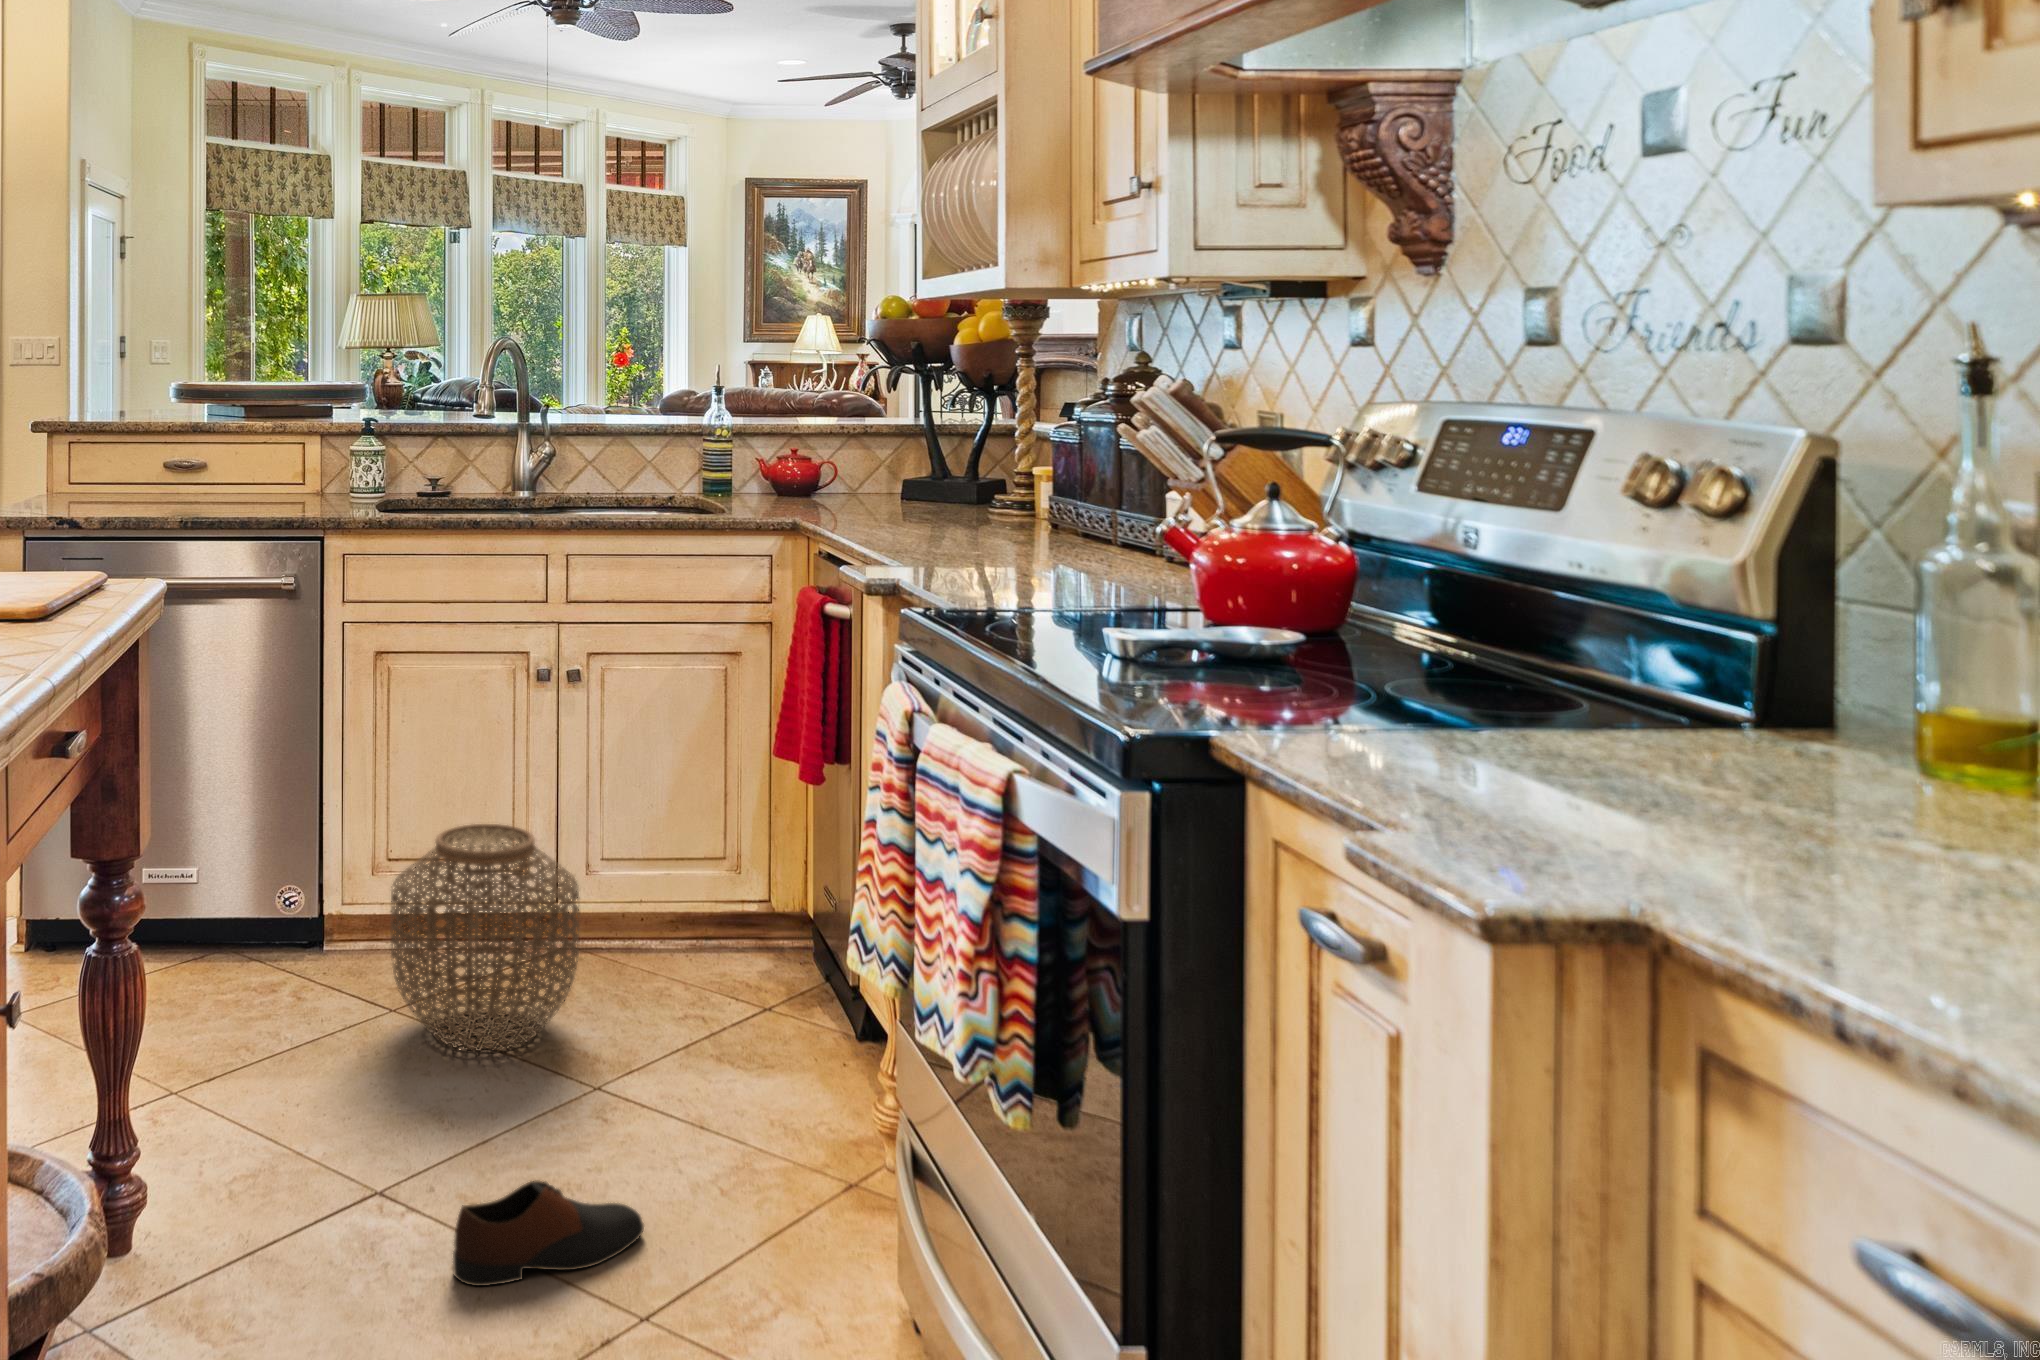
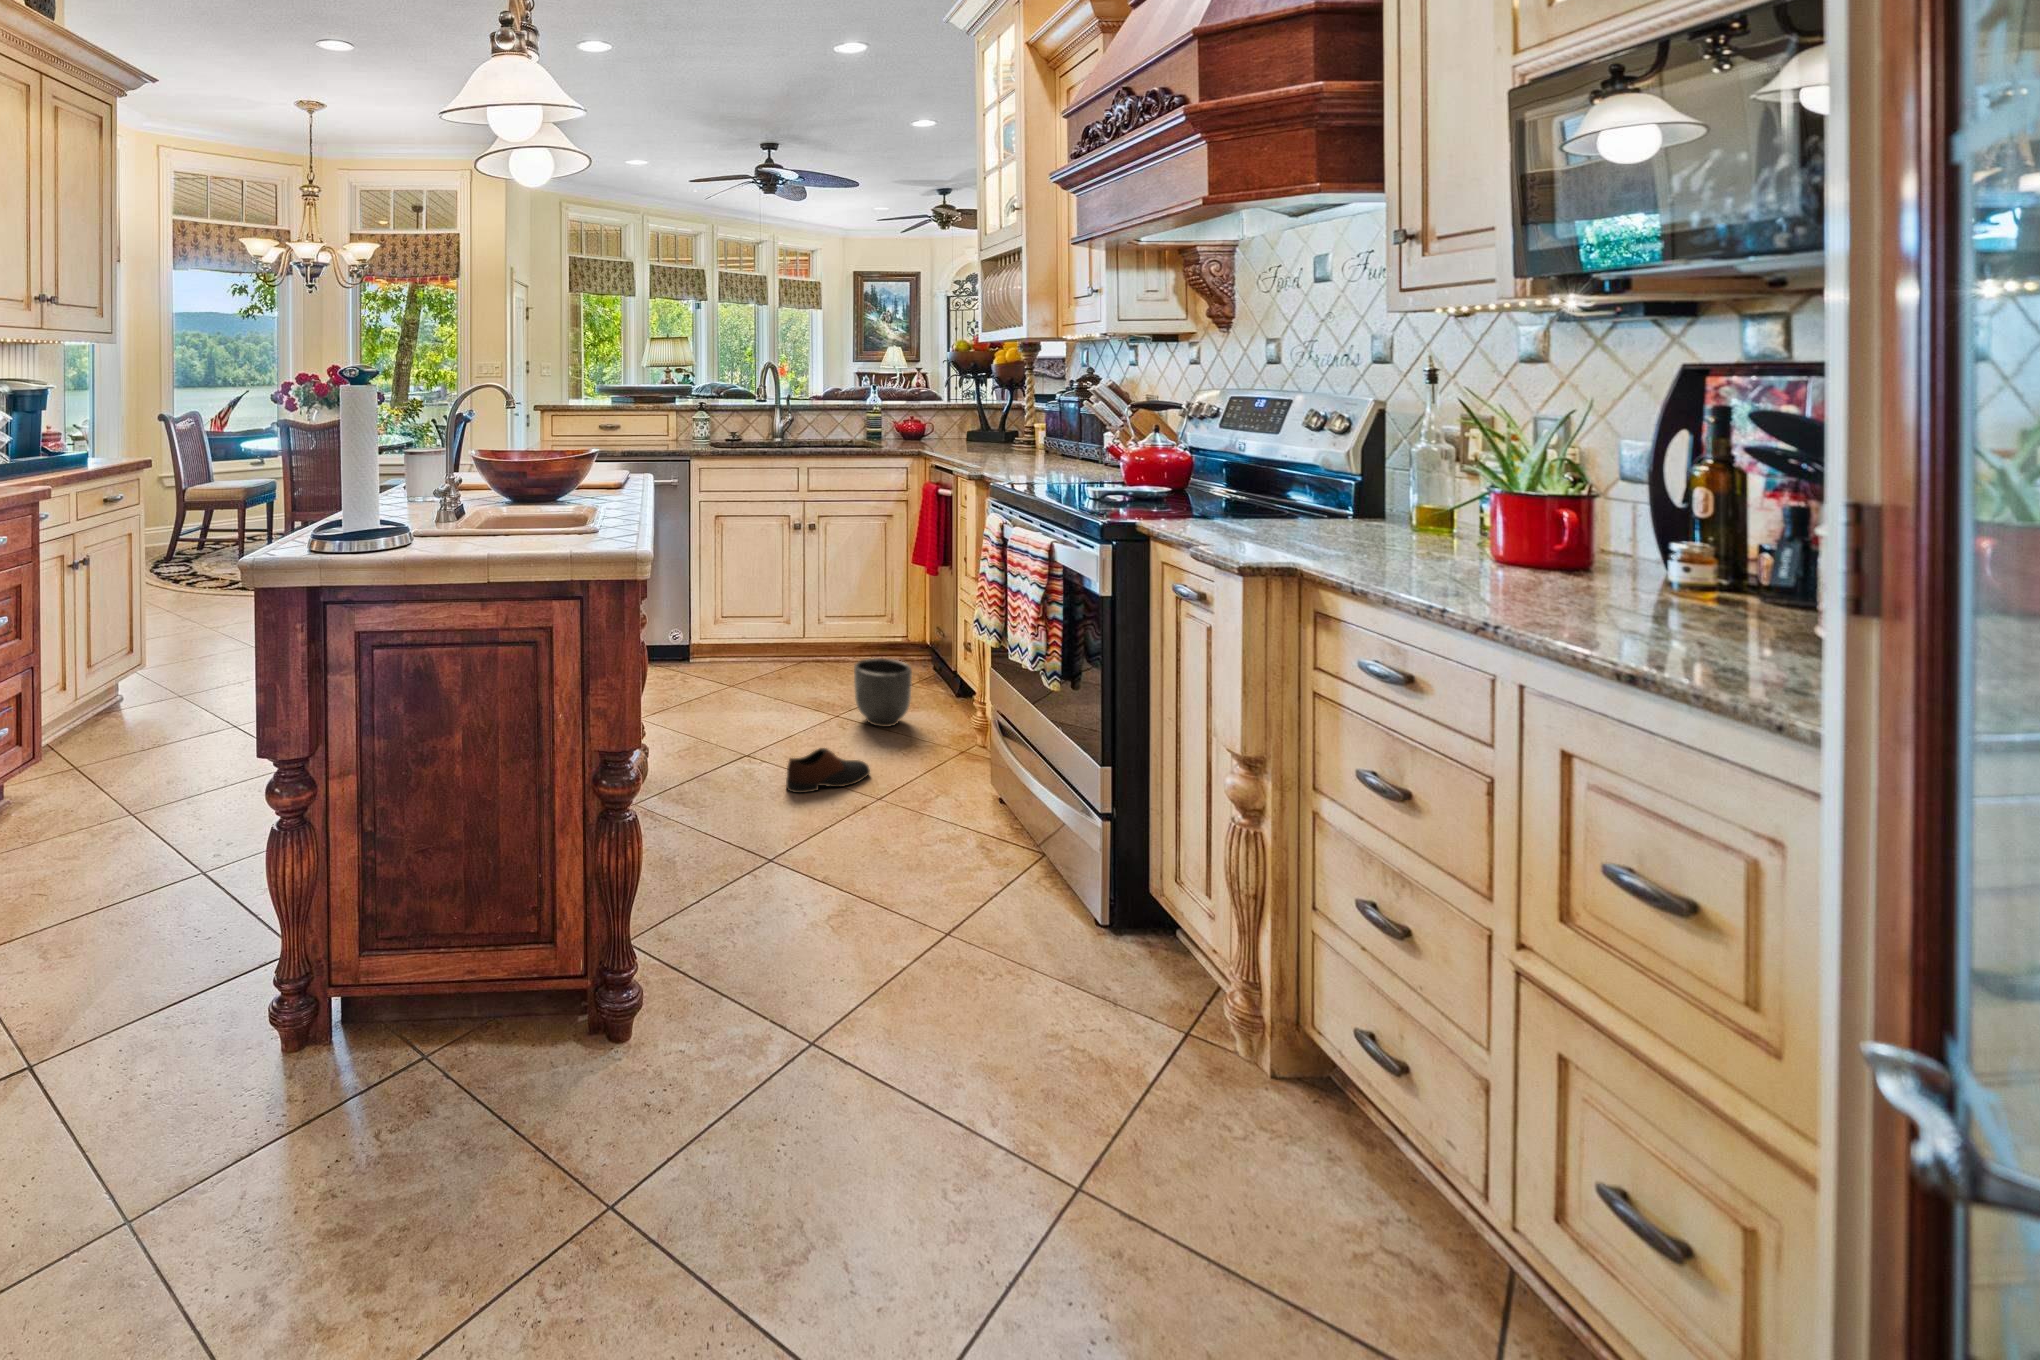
woven basket: present [391,824,580,1050] -> none [729,598,820,706]
planter: none [638,957,757,1107] -> present [854,658,912,727]

